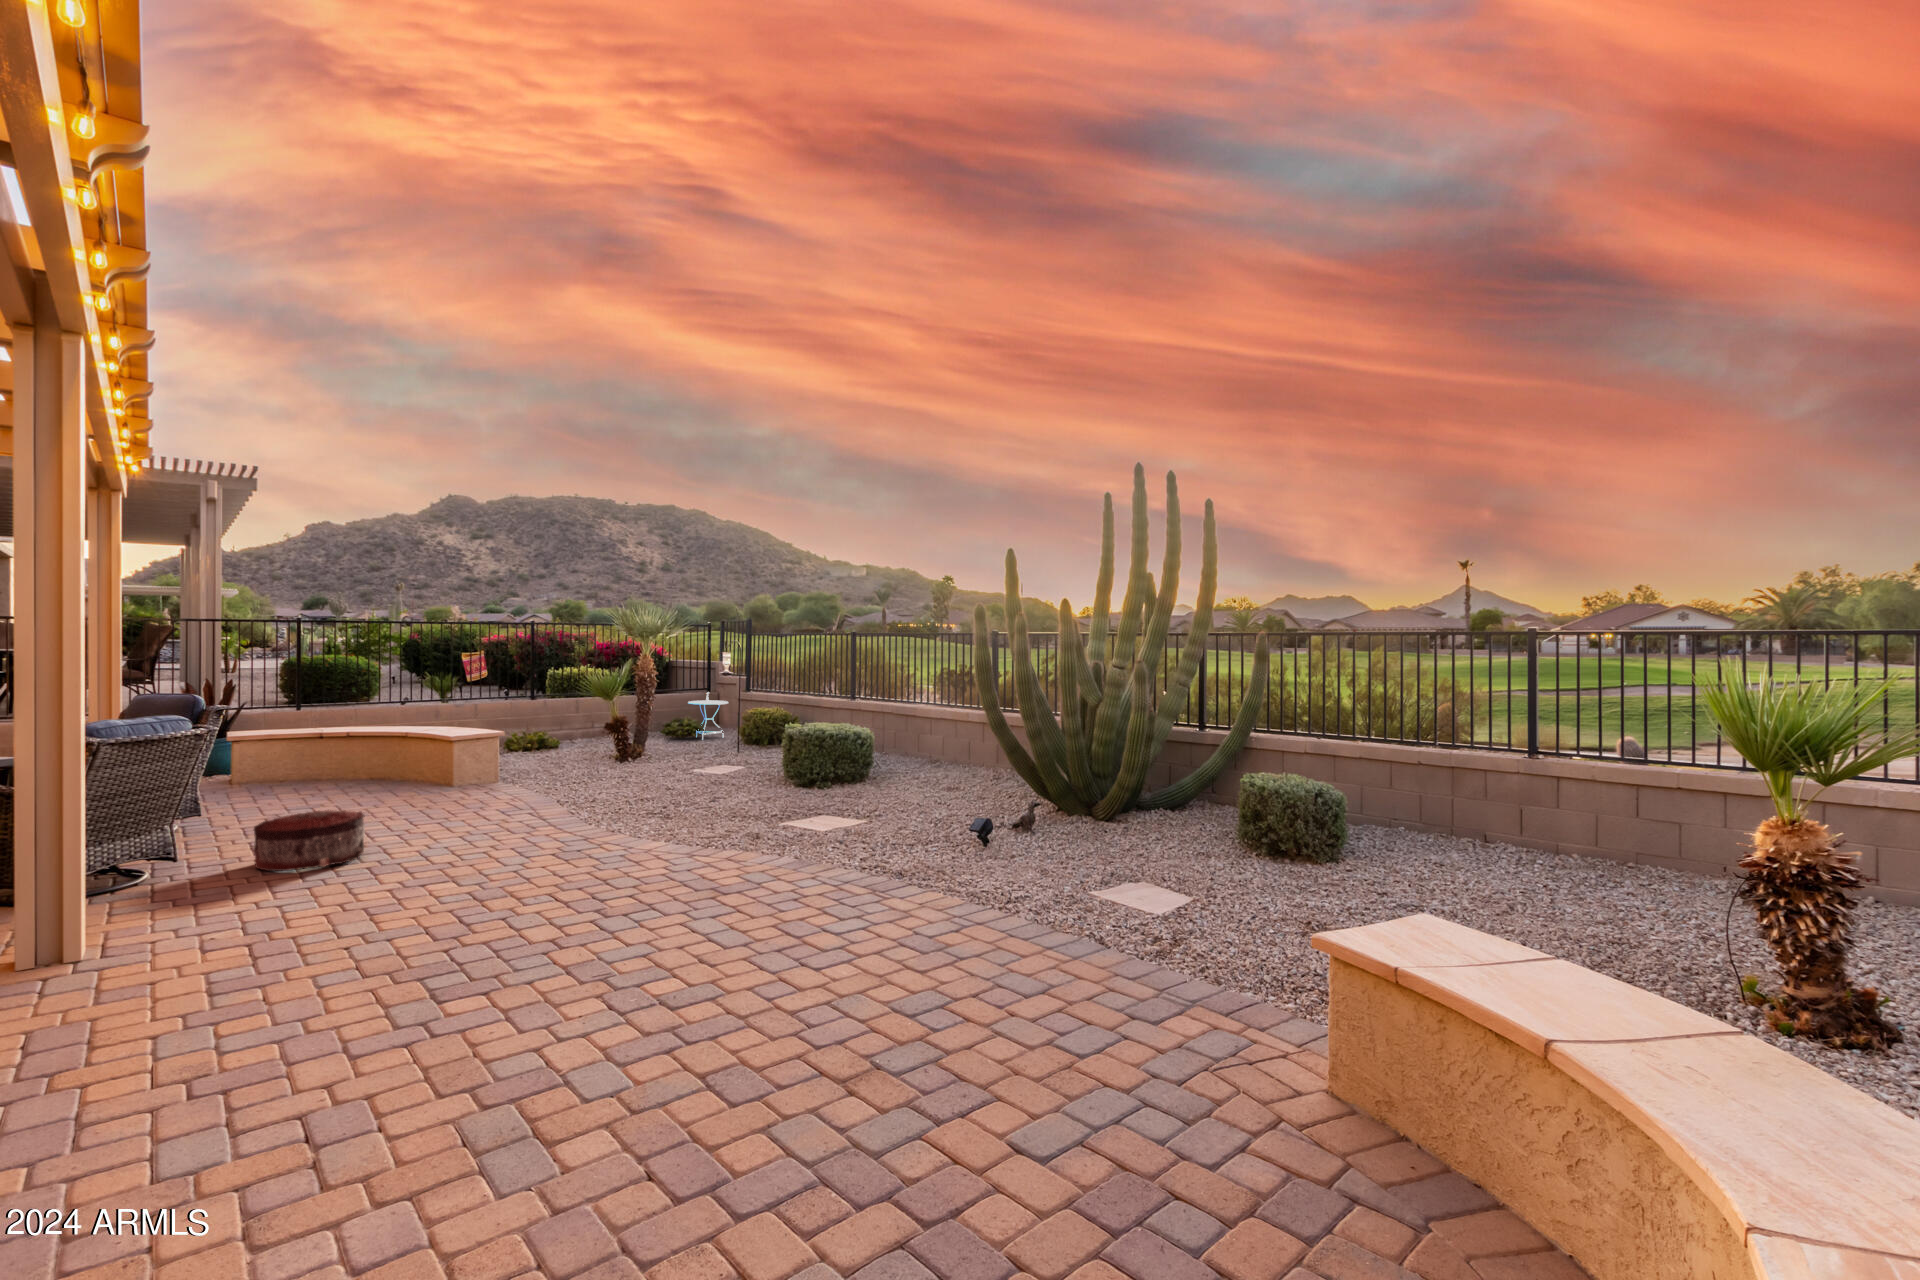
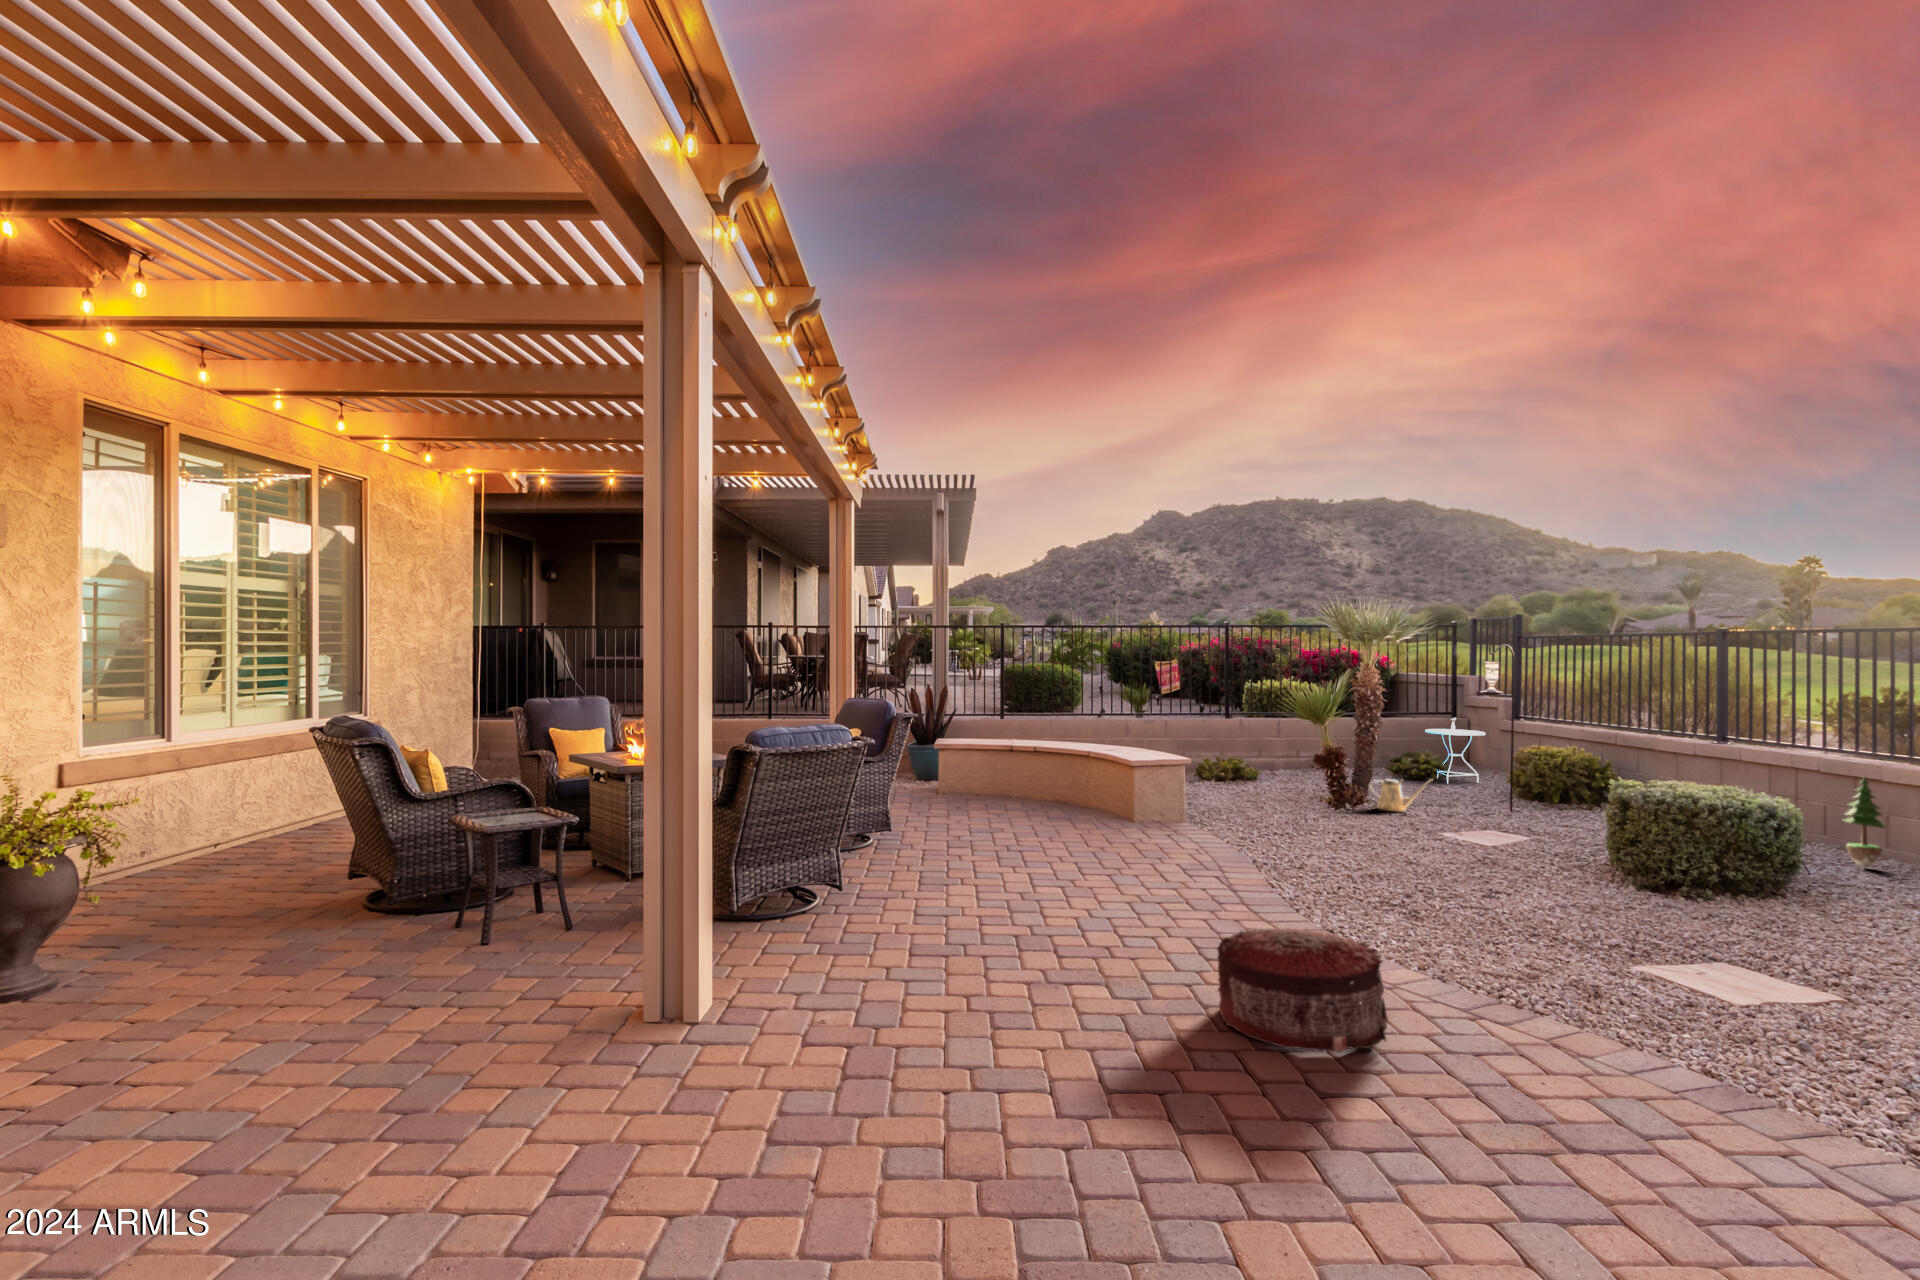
potted tree: none [897,714,915,764] -> present [1844,777,1887,867]
watering can: none [646,735,690,761] -> present [1370,779,1431,812]
pouf: present [254,810,365,871] -> present [1217,928,1388,1052]

